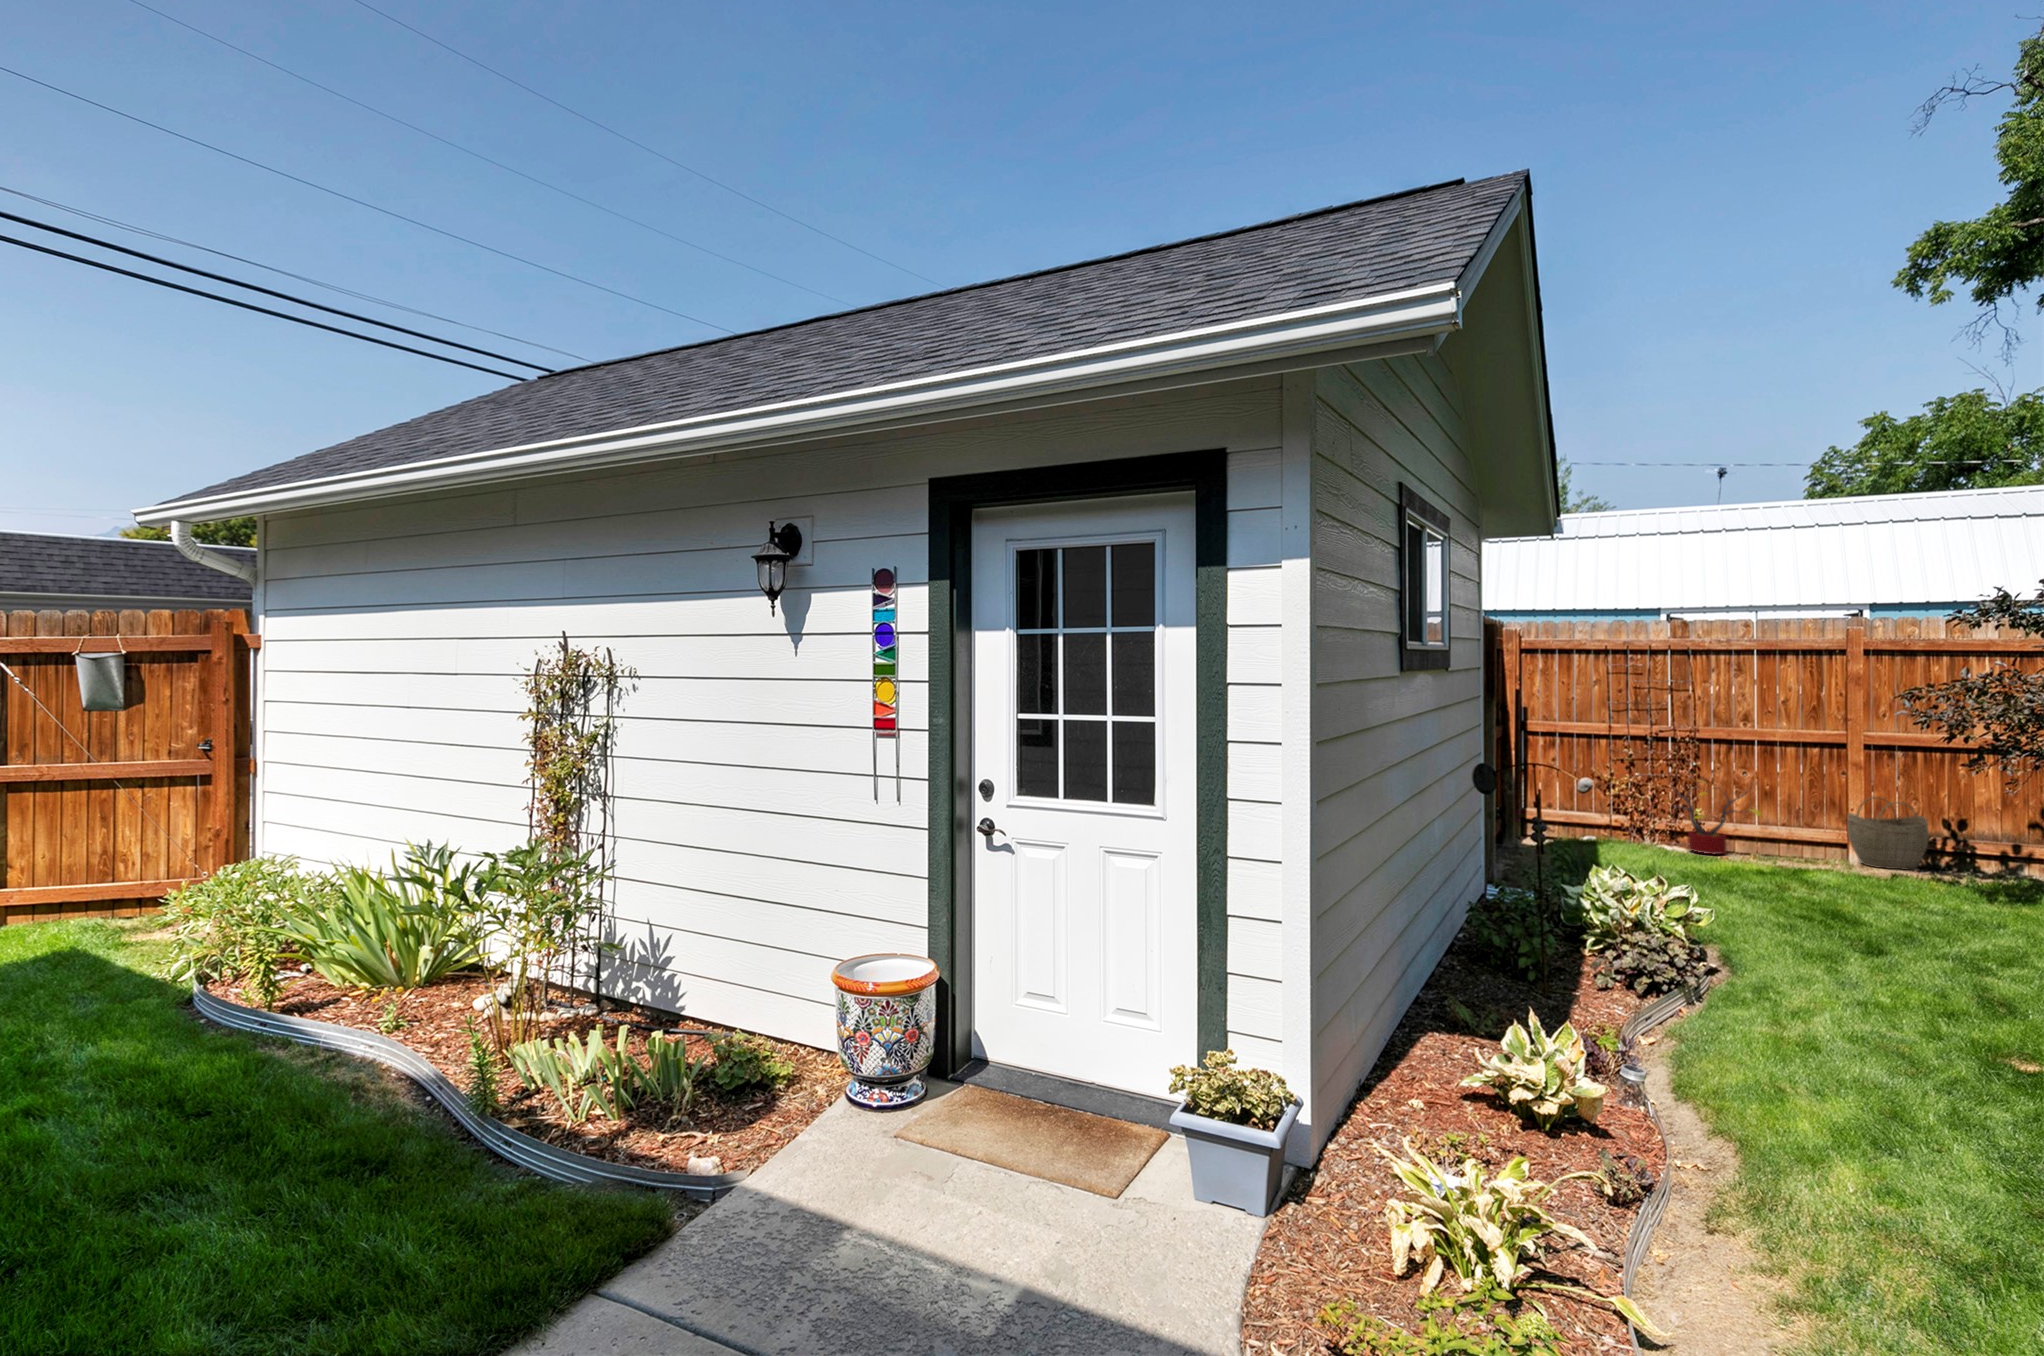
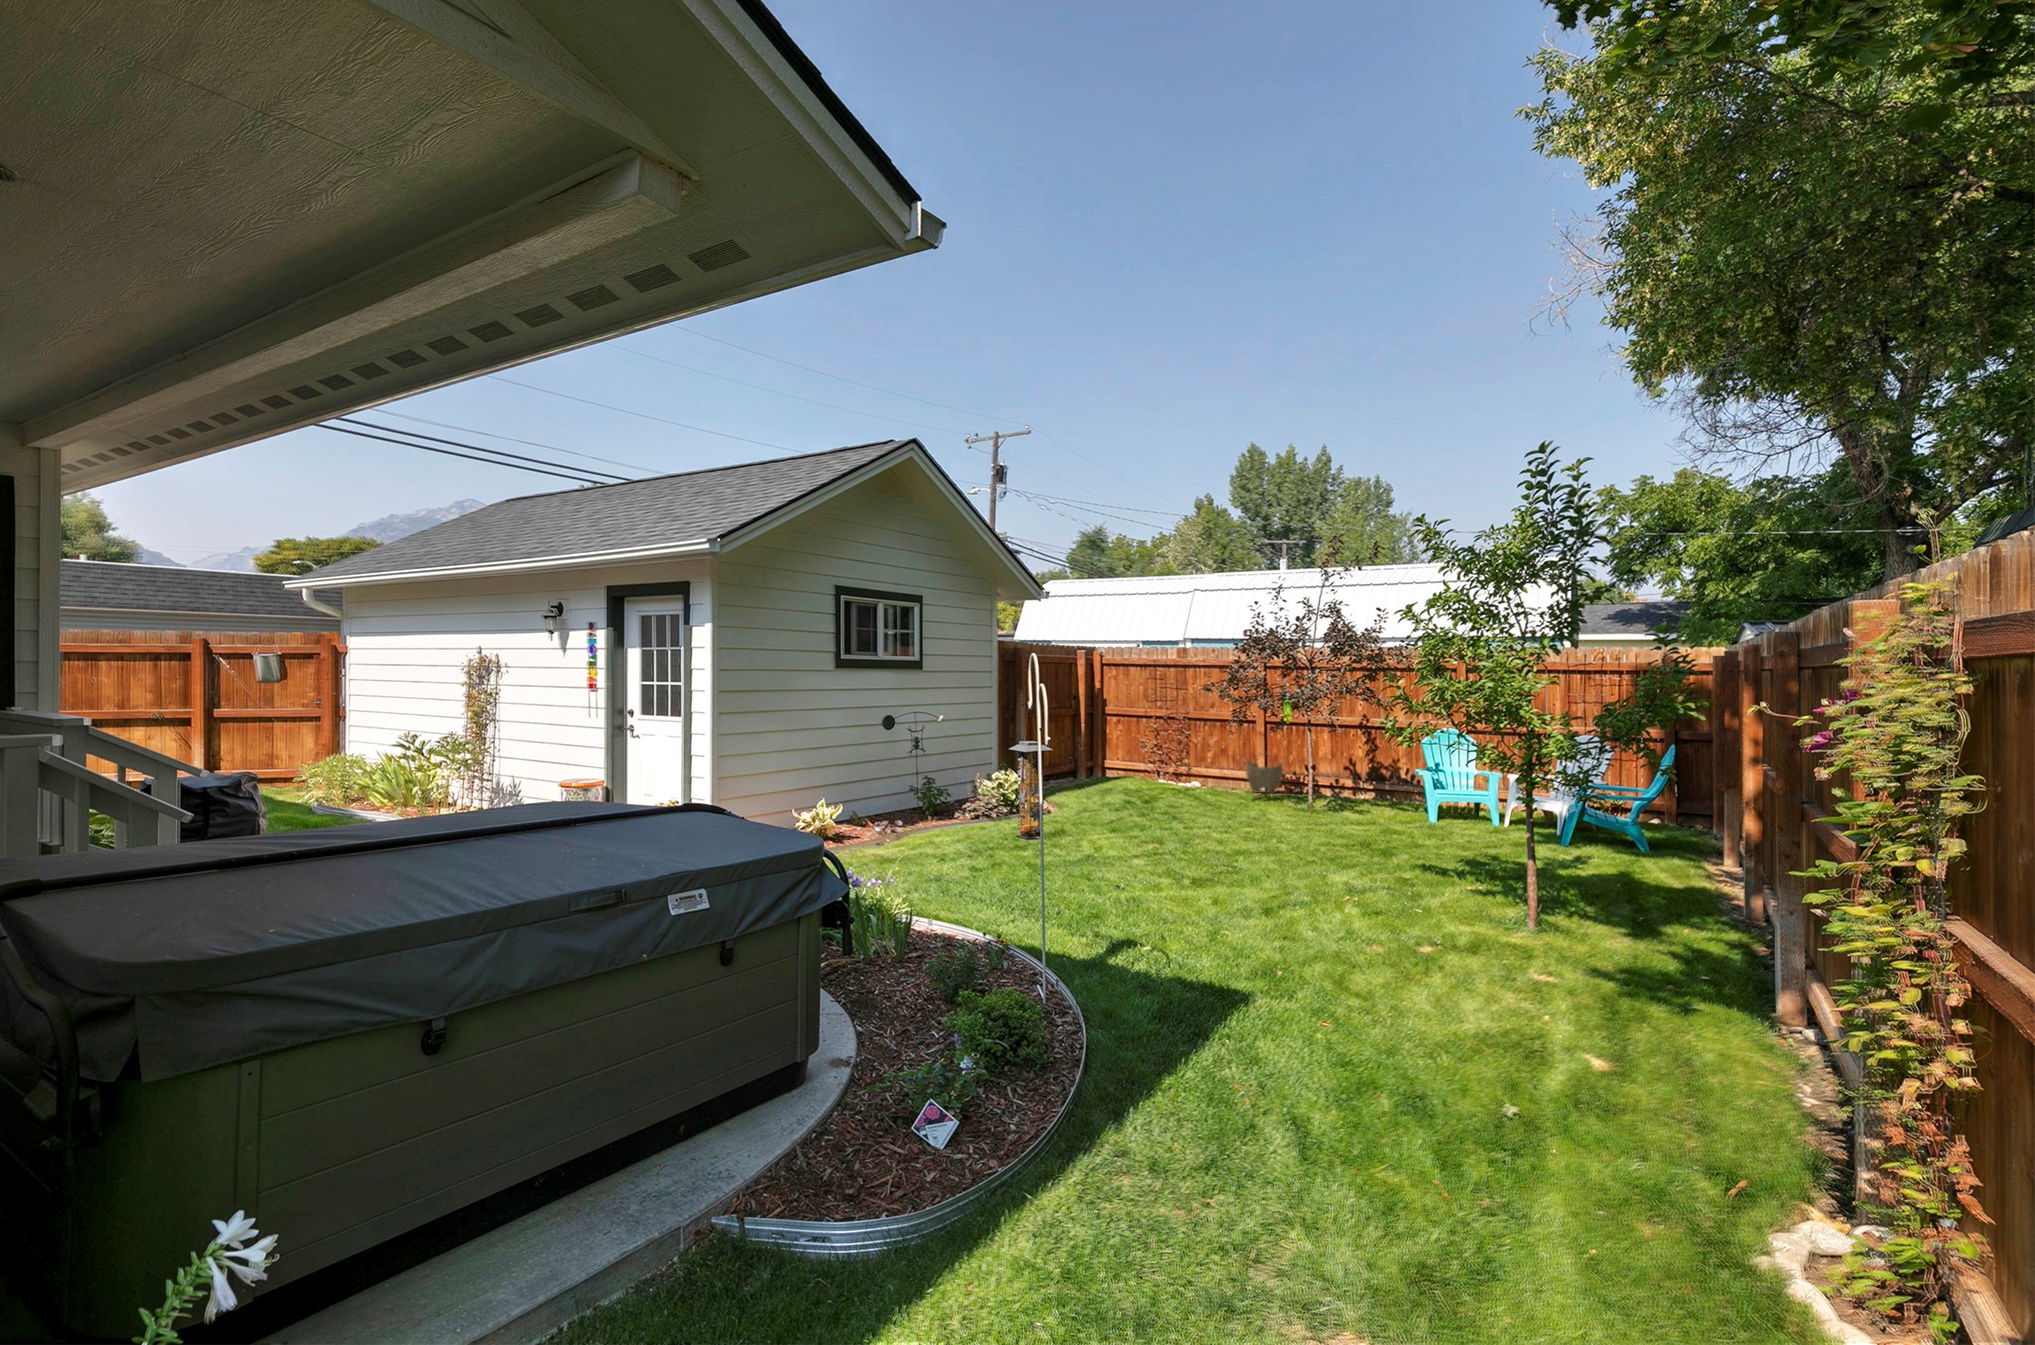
decorative plant: present [1673,787,1761,854] -> none [1169,740,1204,786]

